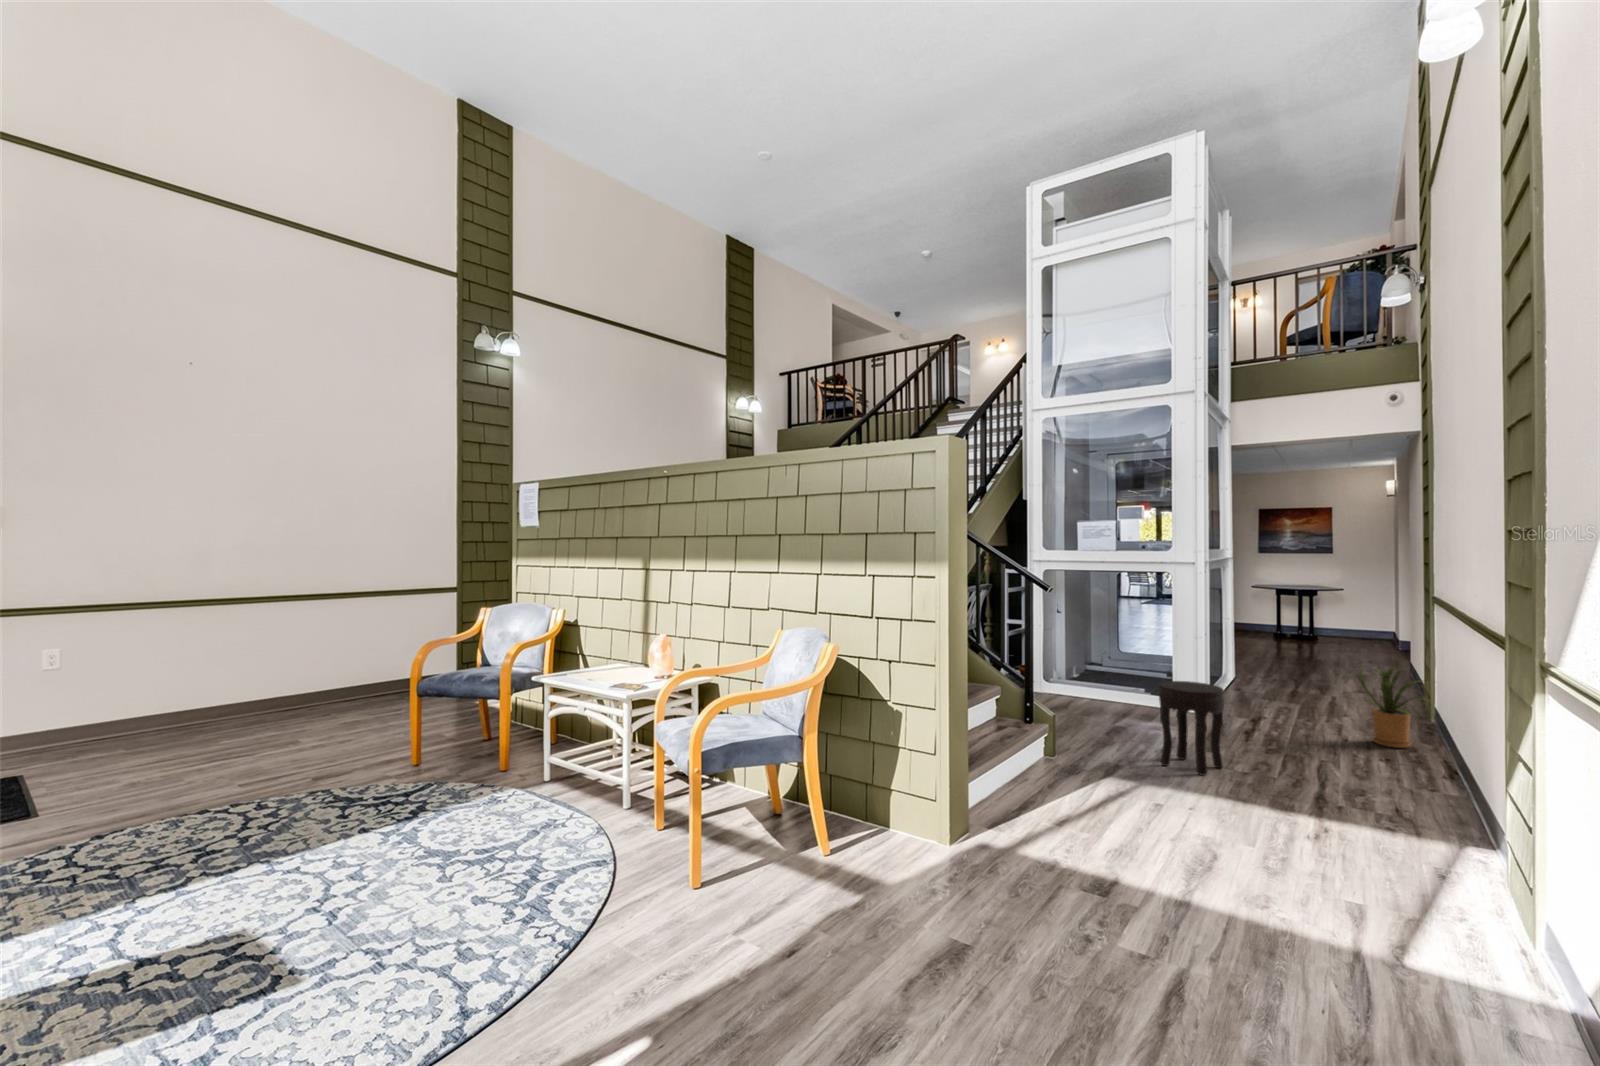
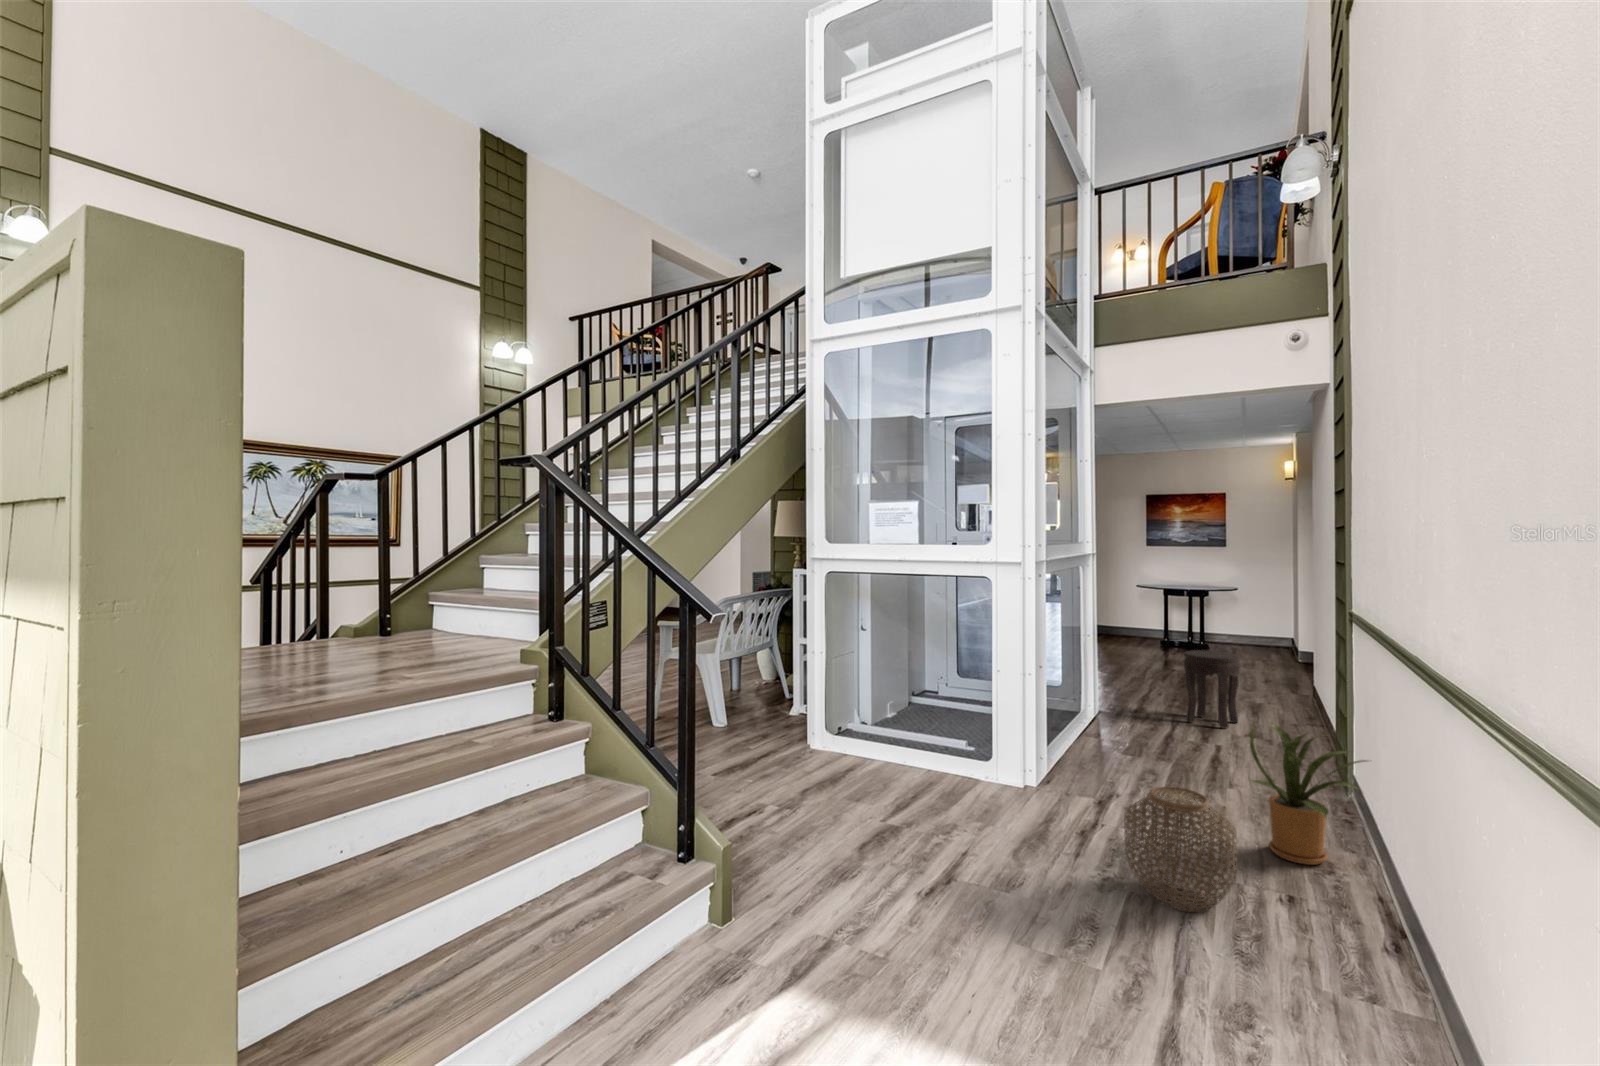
side table: present [1159,681,1224,775] -> present [1184,650,1241,729]
woven basket: none [1281,694,1352,762] -> present [1124,786,1237,912]

